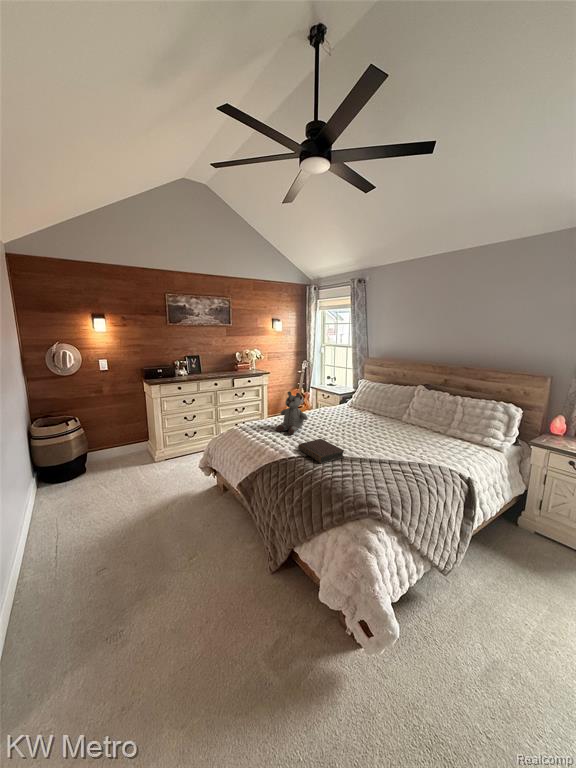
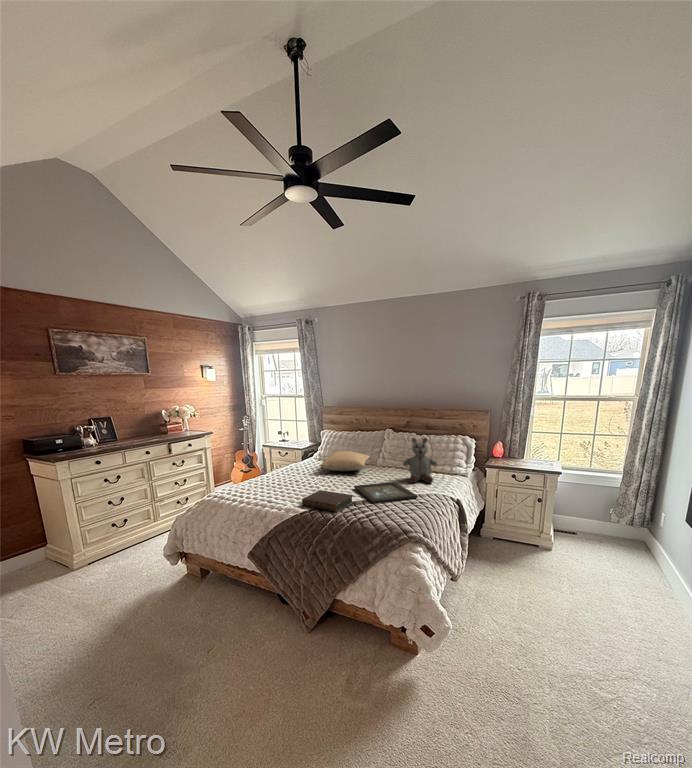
stuffed bear: present [276,391,308,435] -> present [403,438,437,483]
pillow: none [342,403,395,423] -> present [320,451,369,471]
tray: none [358,439,415,466] -> present [354,482,417,504]

